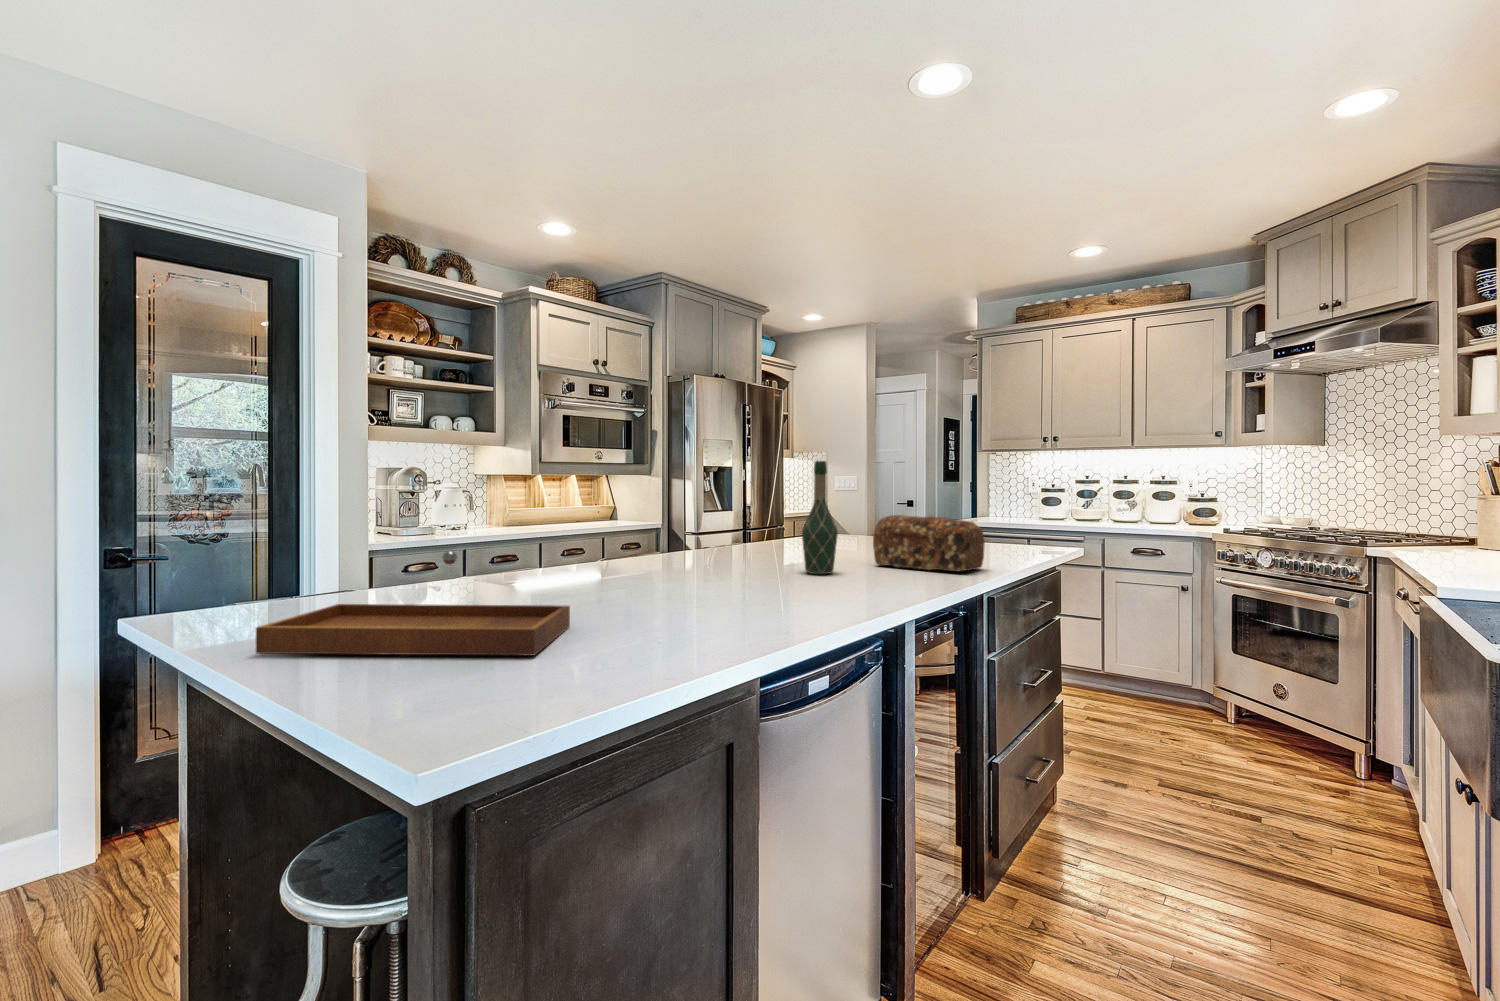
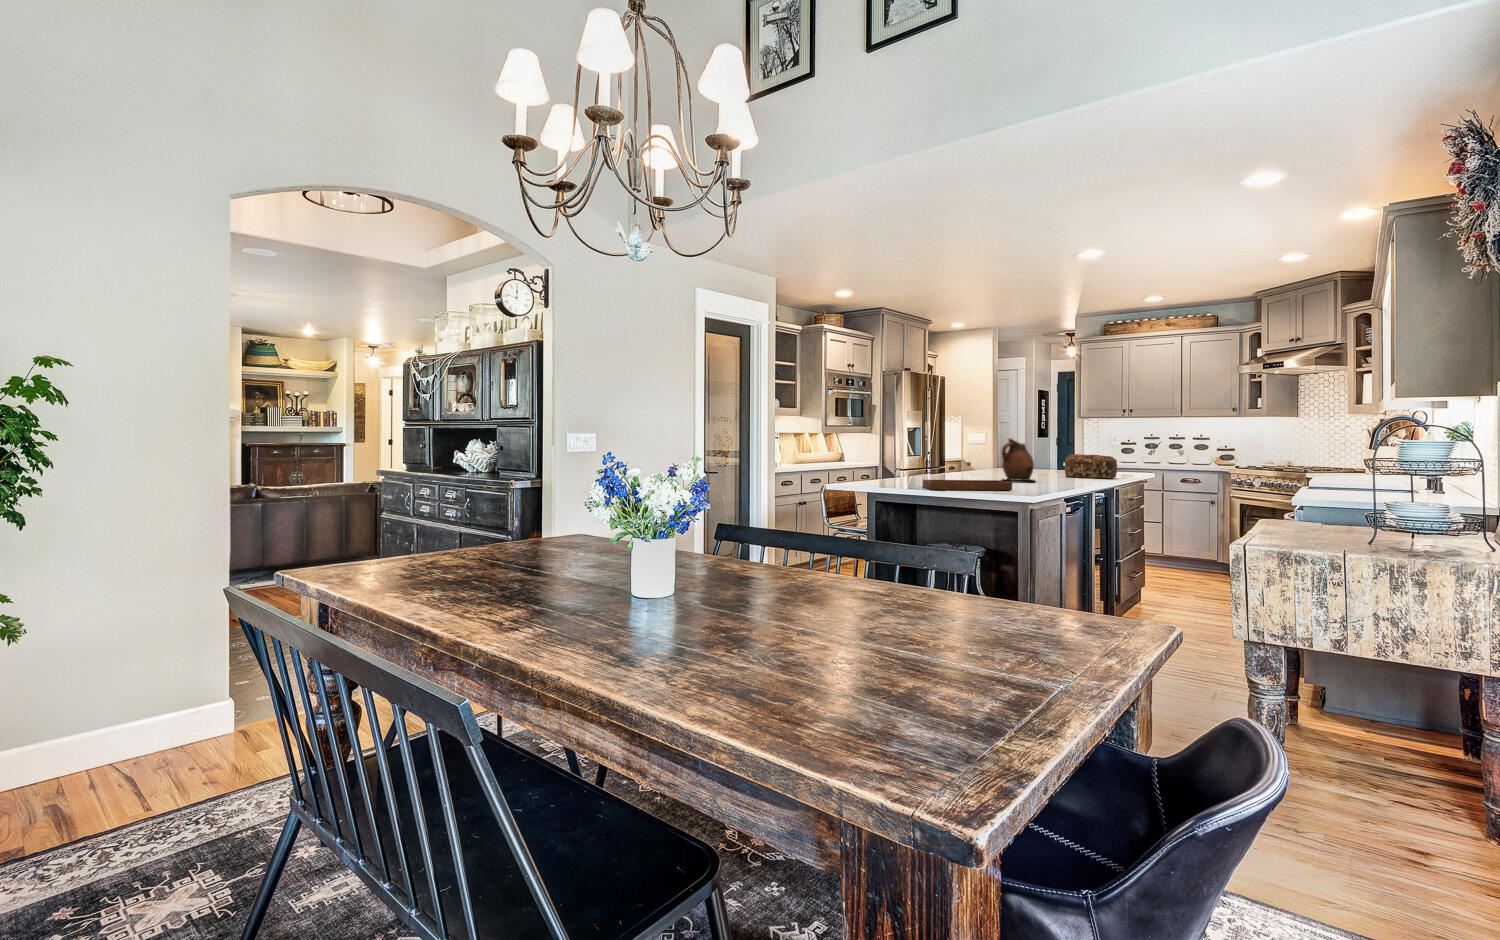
wine bottle: present [802,461,838,574] -> none [1039,430,1055,479]
ceramic pitcher: none [675,480,771,592] -> present [1002,439,1034,481]

